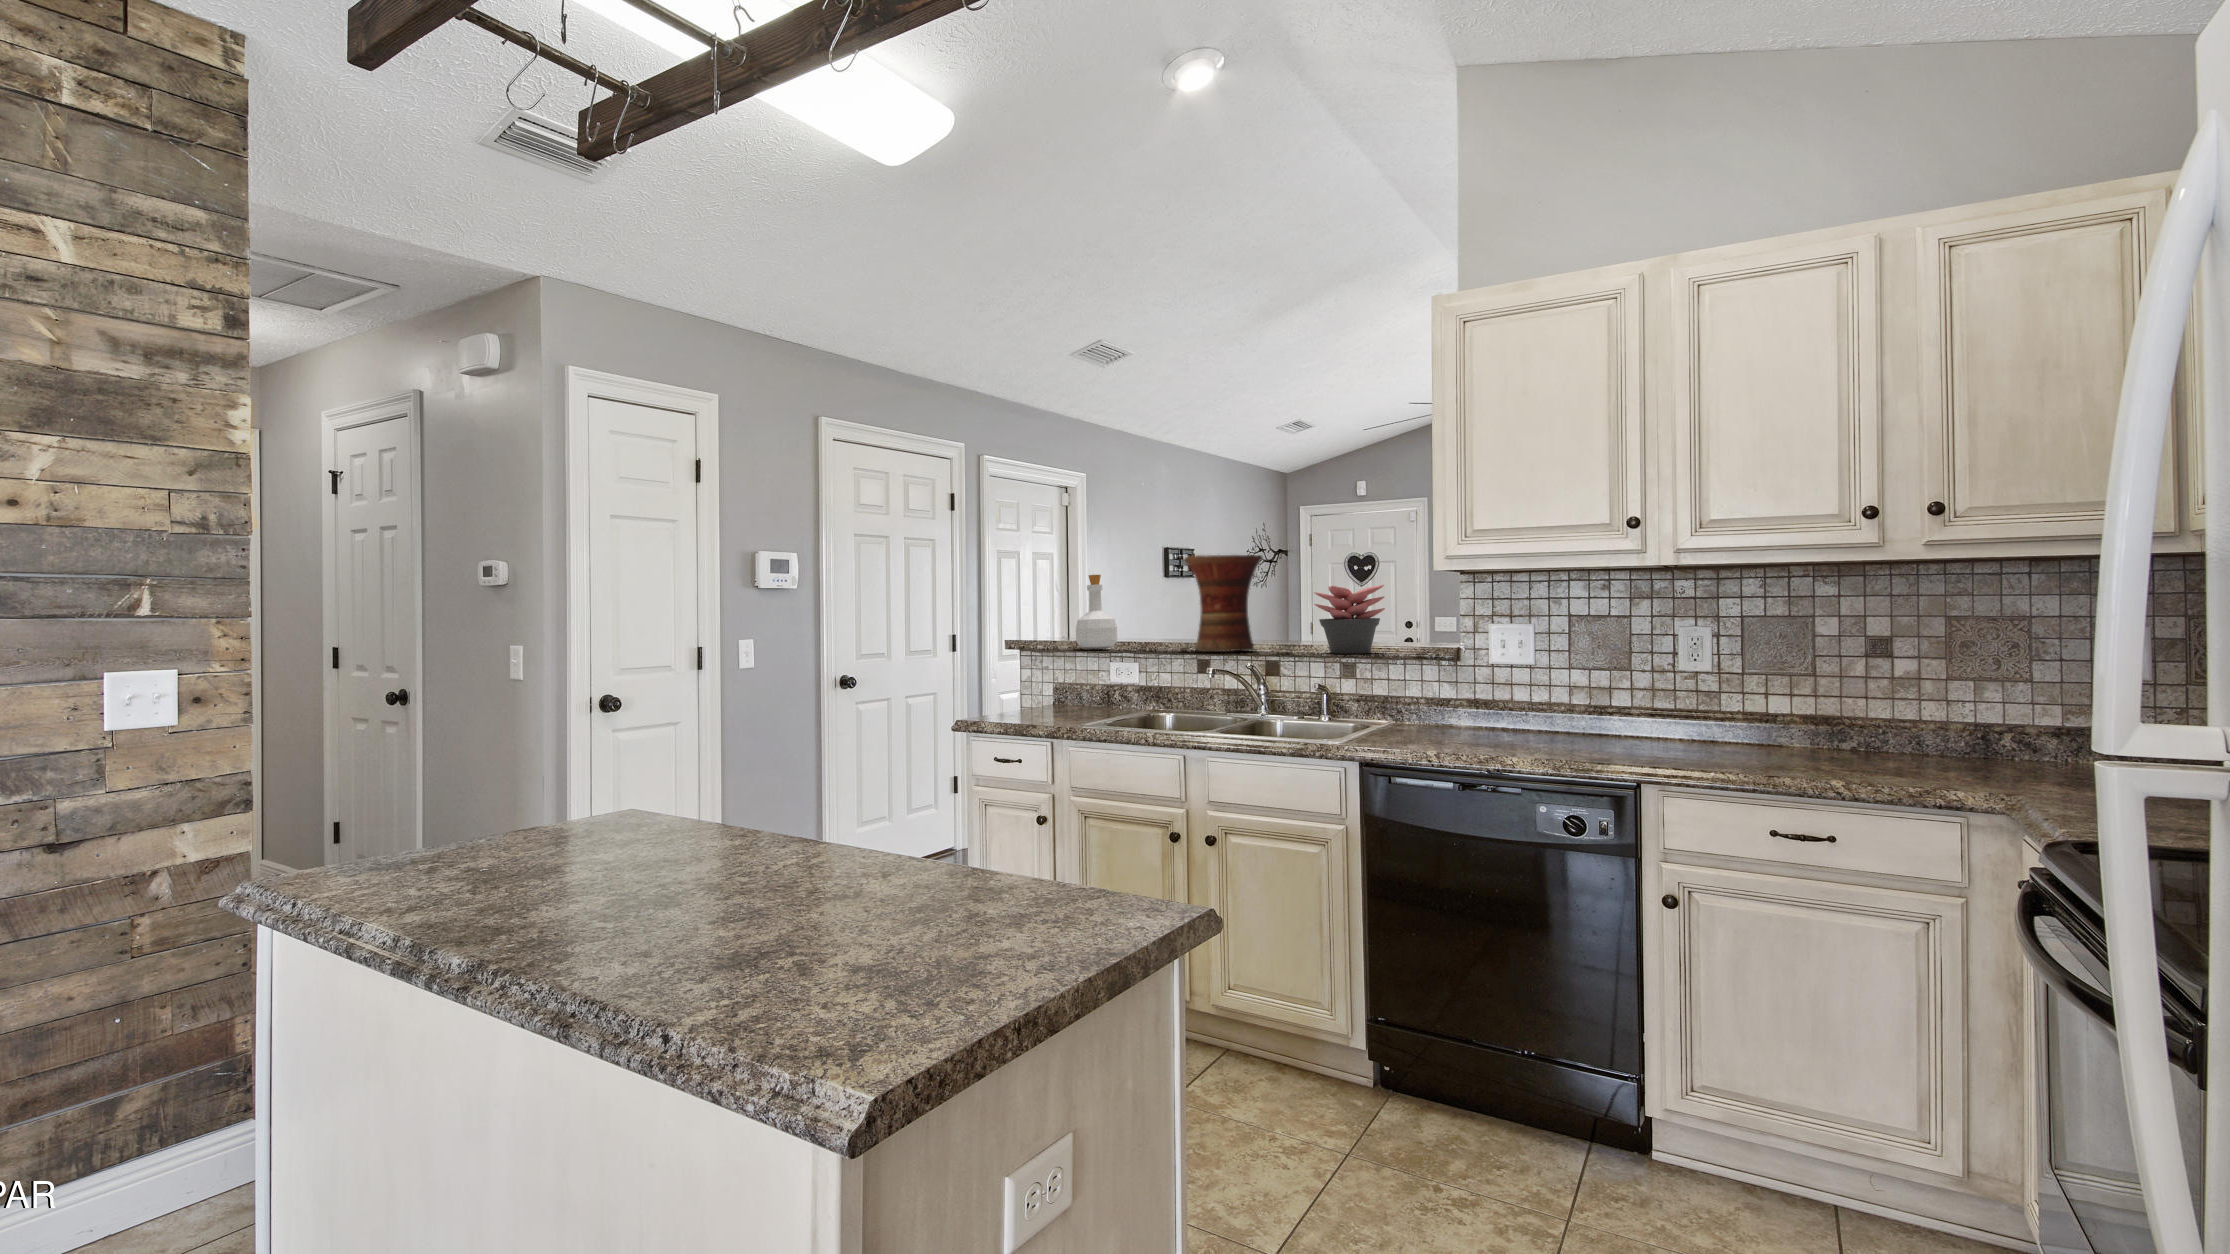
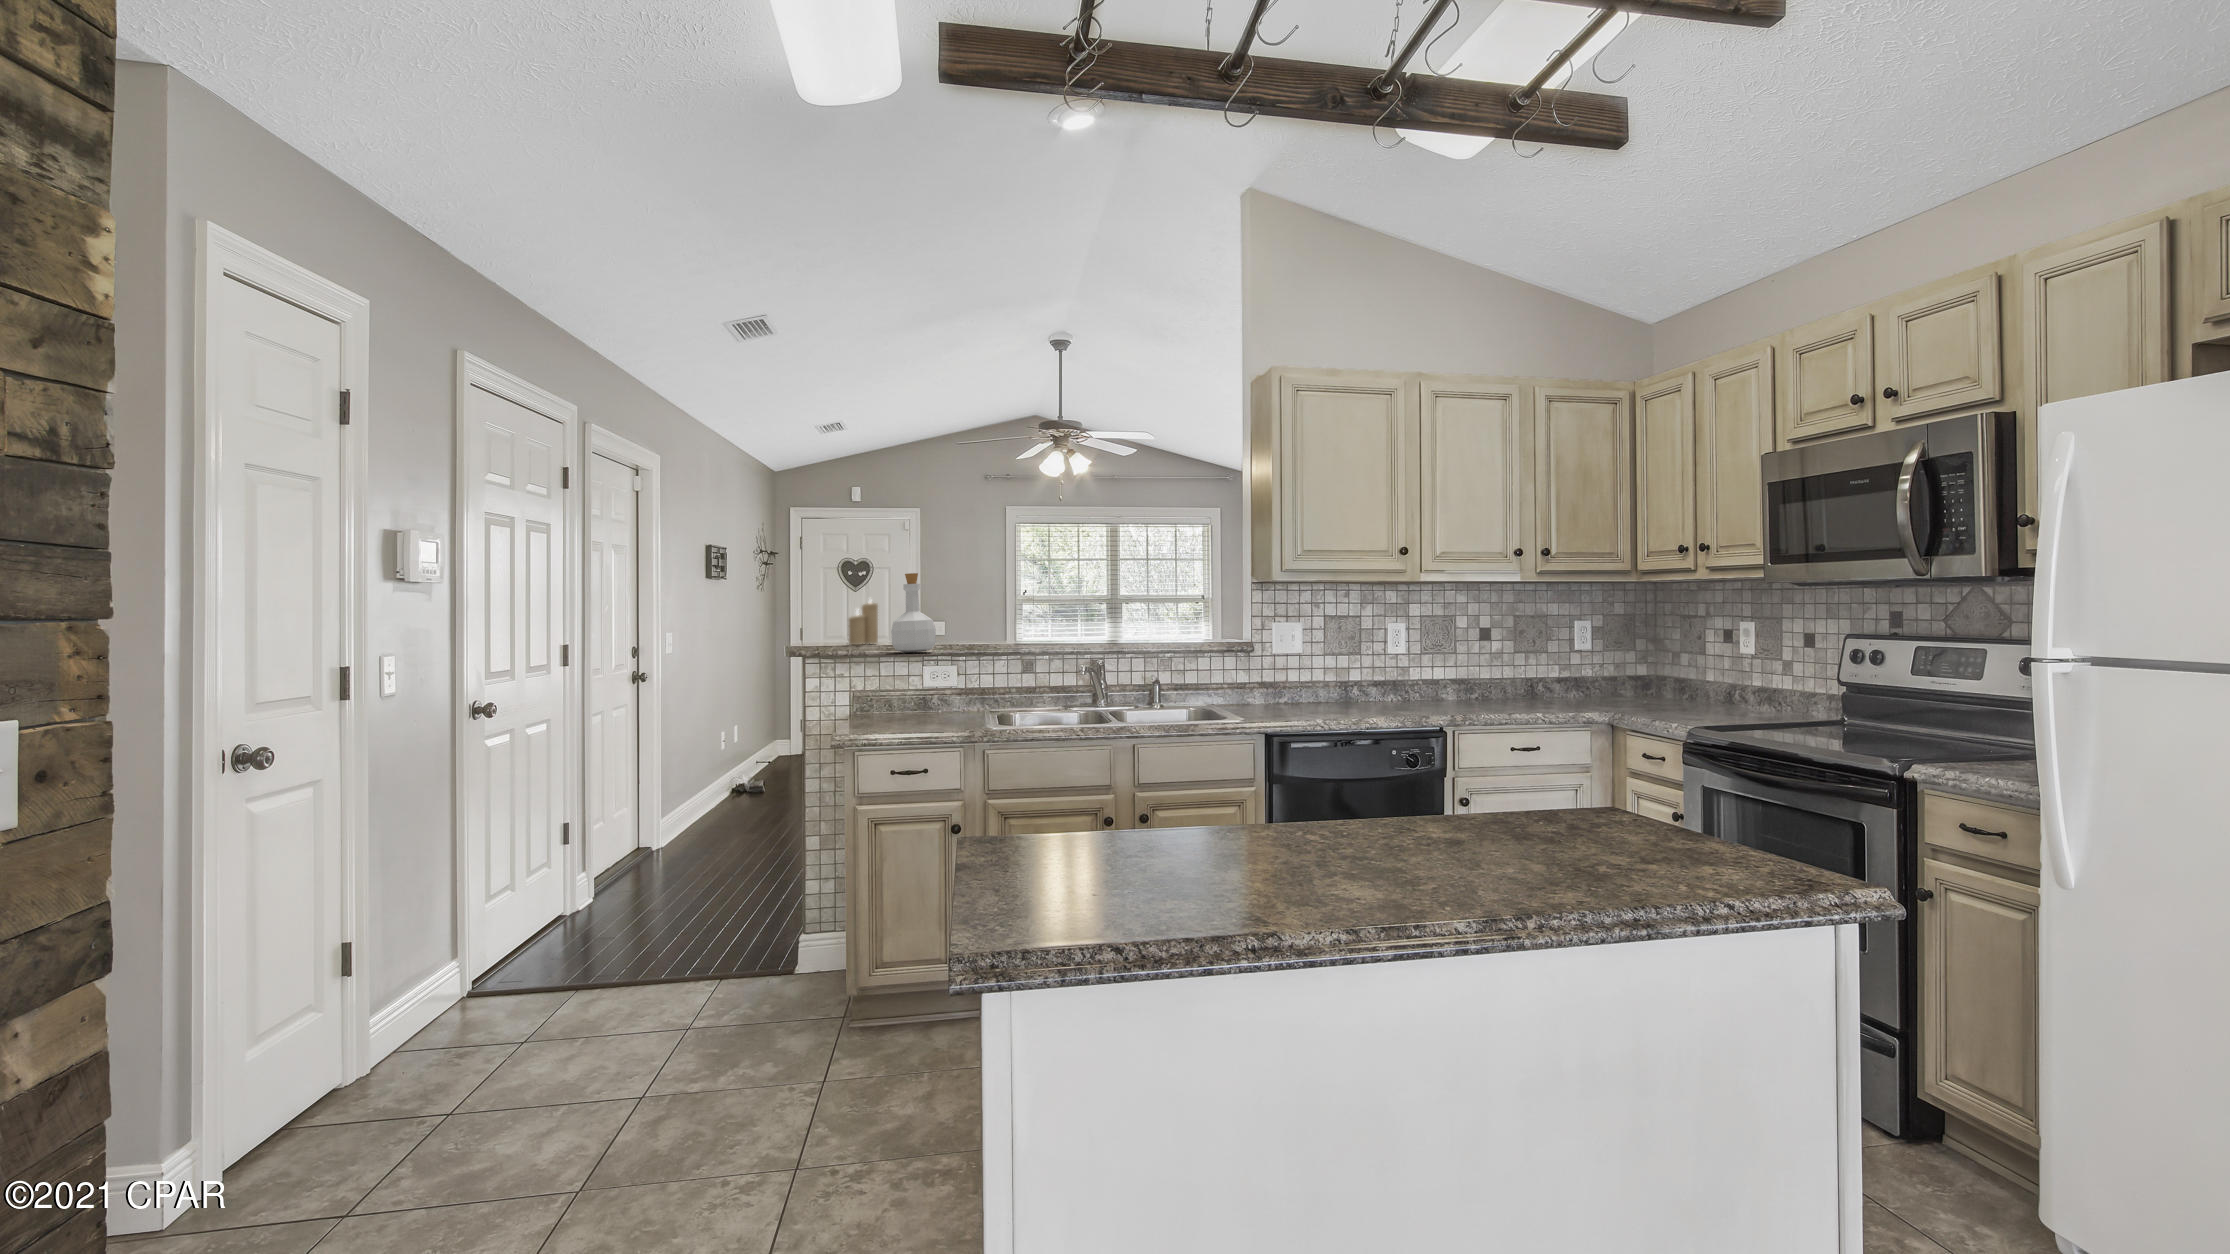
vase: present [1184,555,1262,652] -> none [1018,558,1093,651]
succulent plant: present [1314,585,1385,654] -> none [1140,590,1191,649]
candle: none [1126,597,1155,641] -> present [848,600,878,645]

